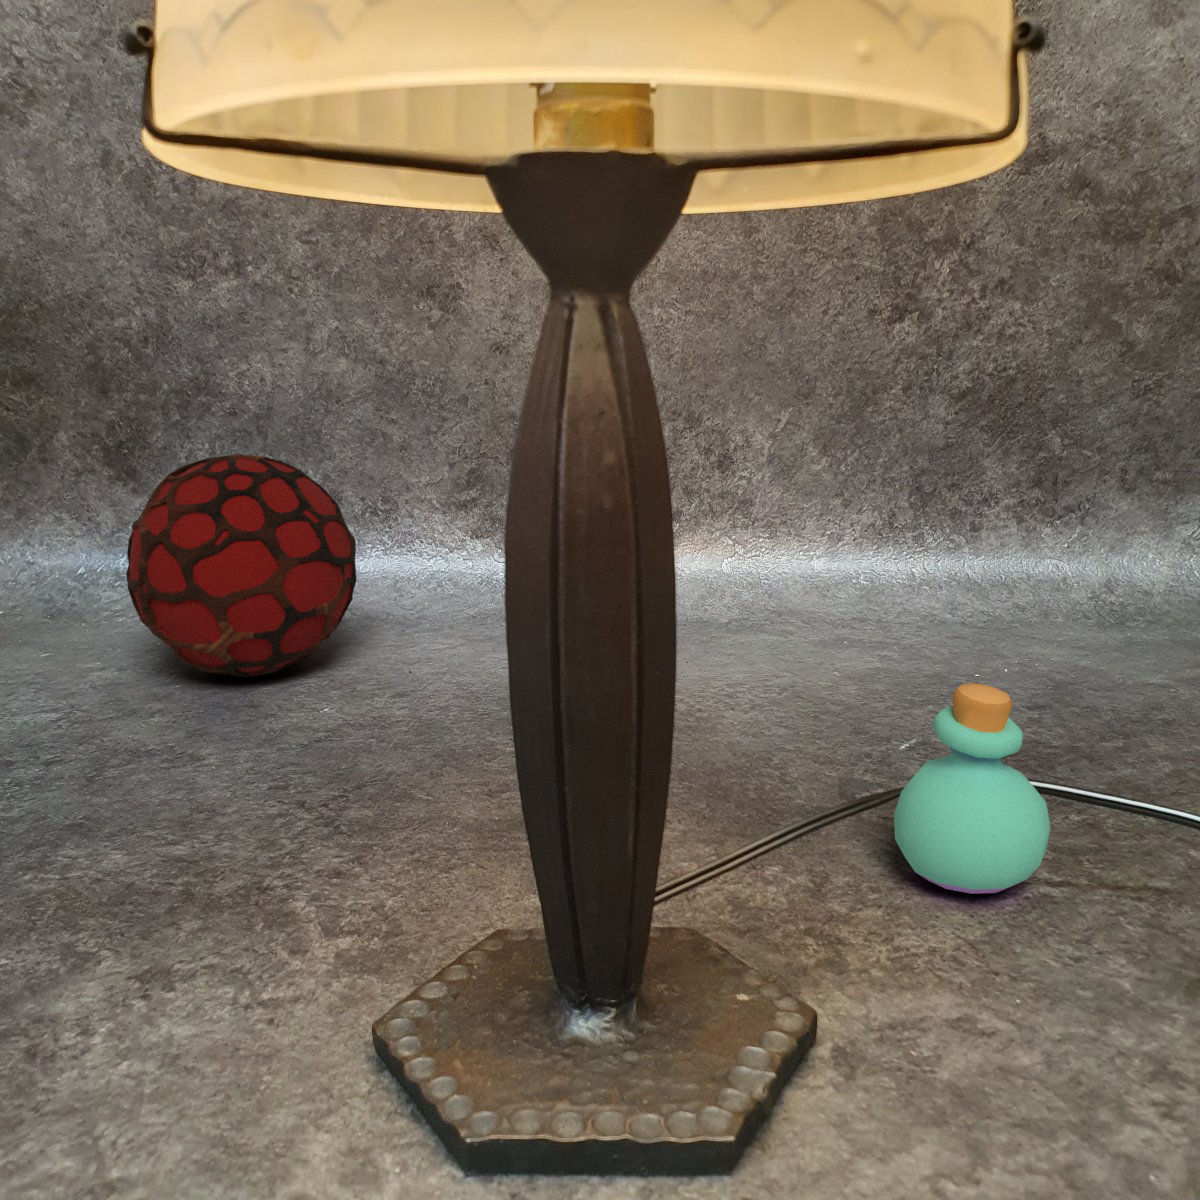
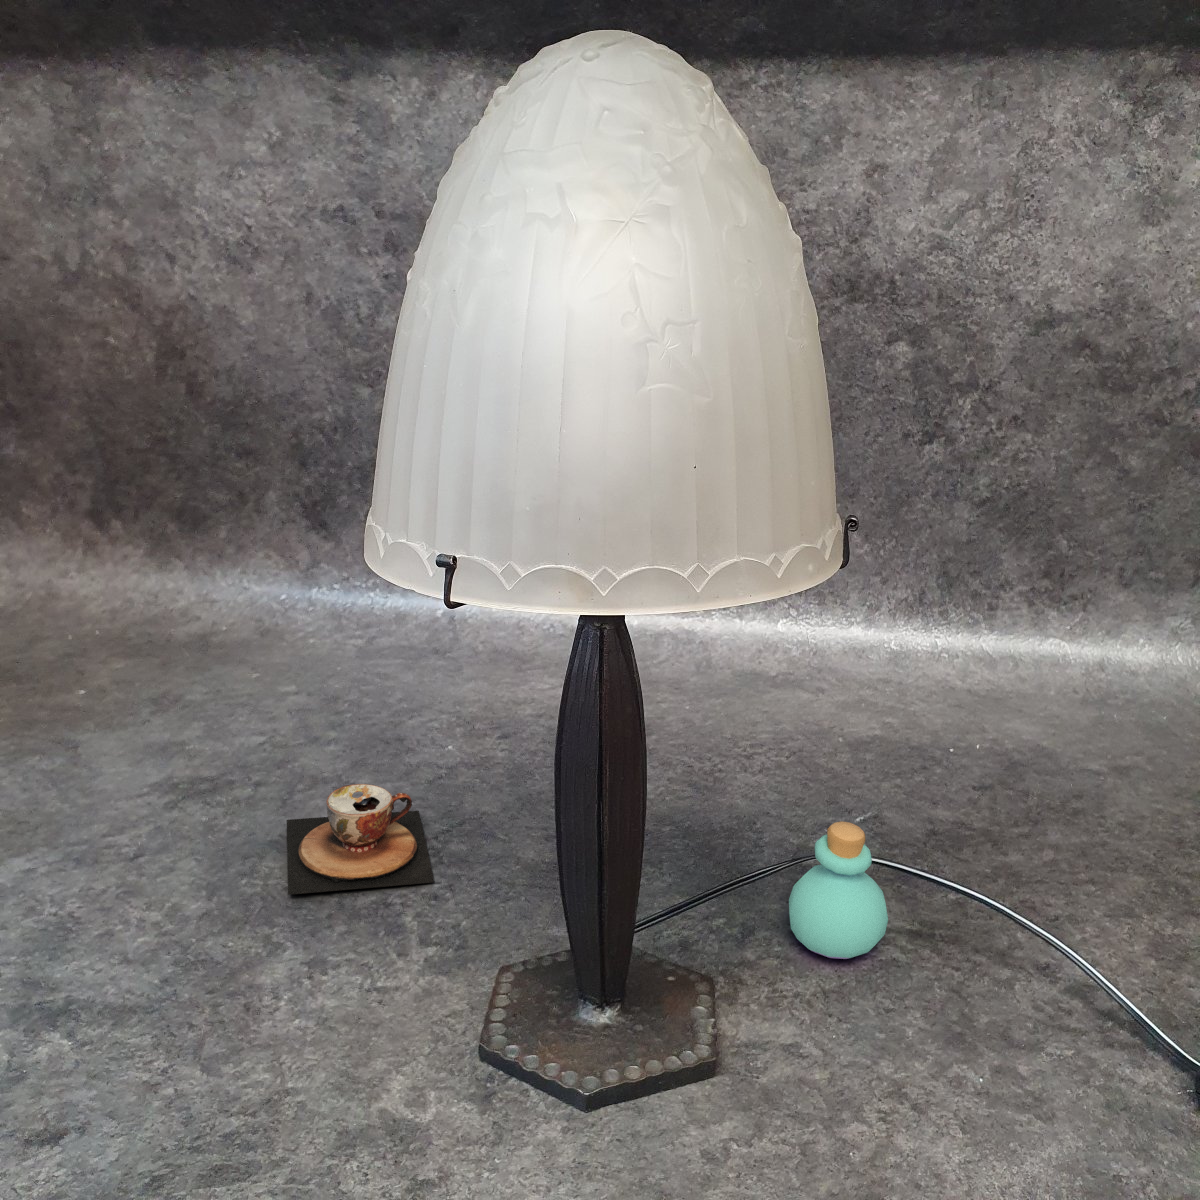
decorative orb: present [126,454,357,677] -> none [317,565,476,723]
teacup: none [90,718,334,885] -> present [287,784,434,895]

